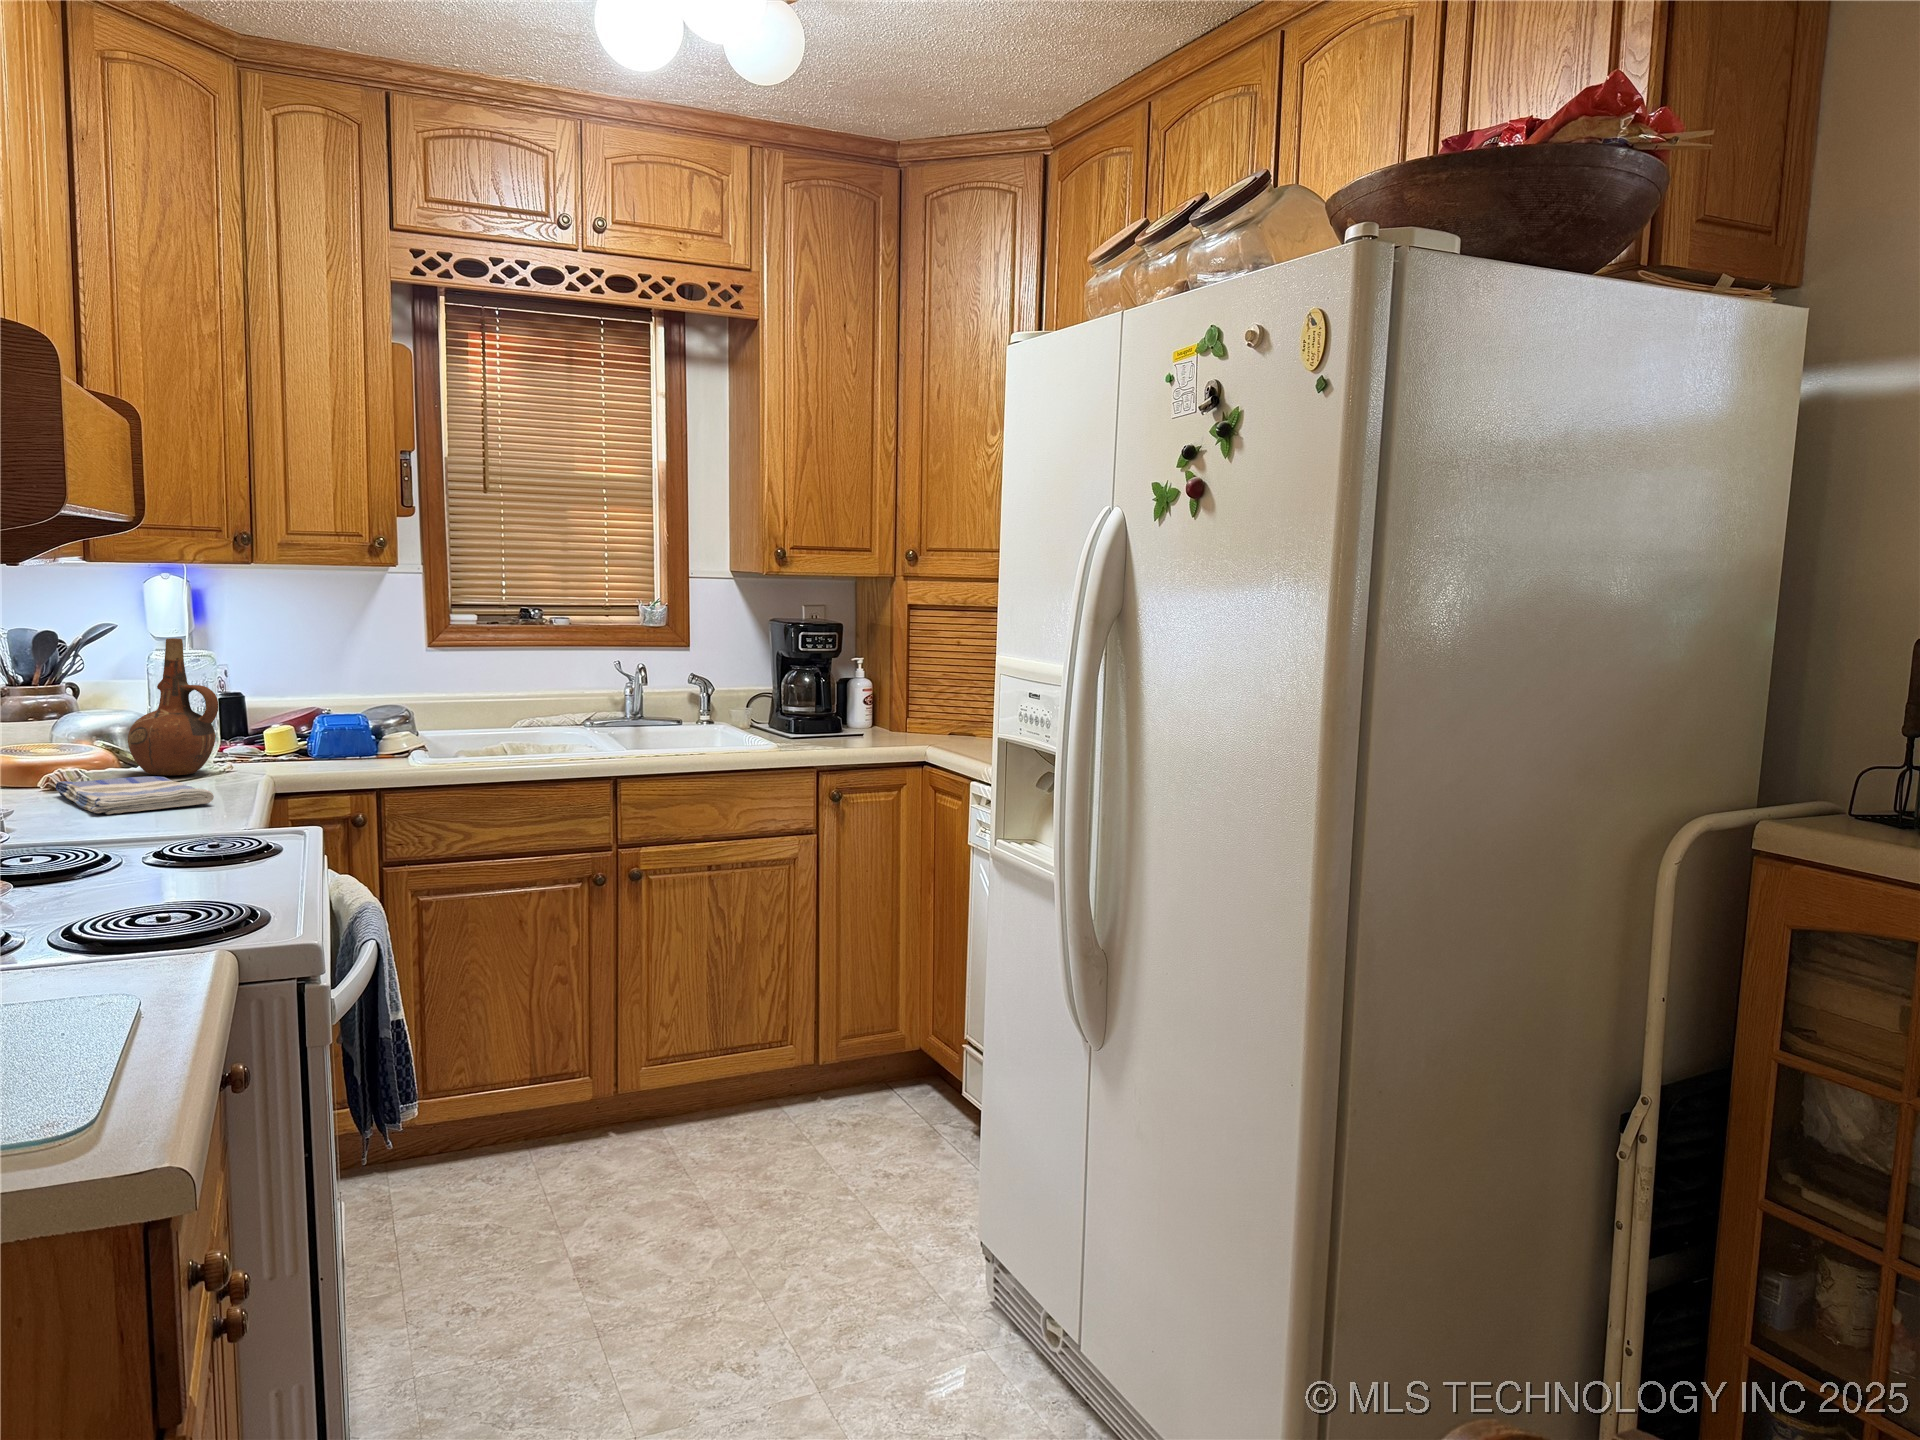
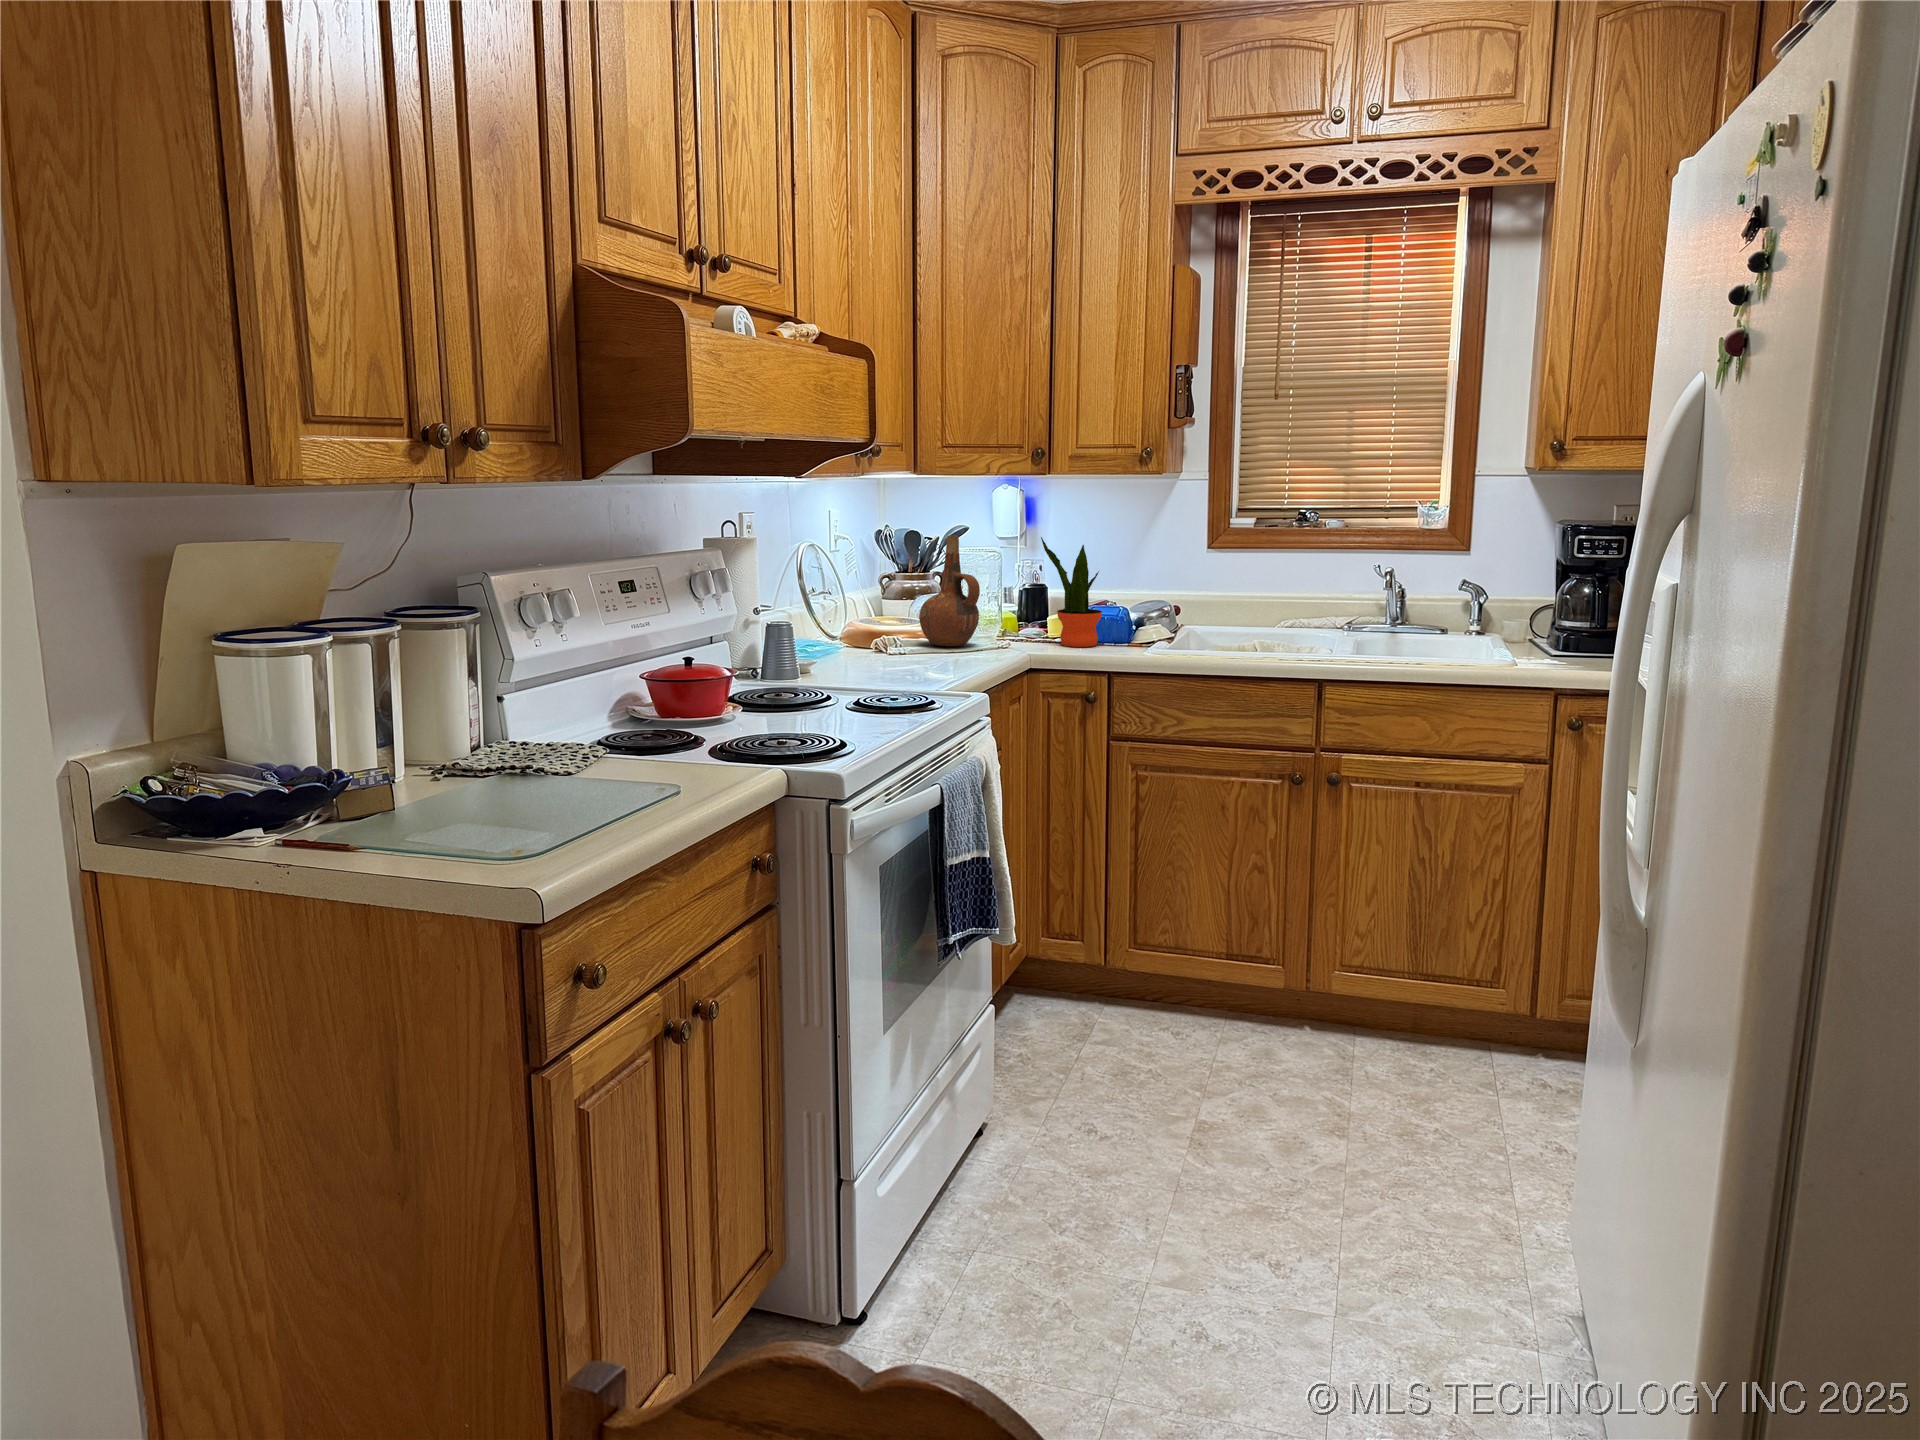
potted plant: none [283,637,366,763] -> present [1041,537,1102,647]
dish towel: present [56,776,214,814] -> none [850,643,935,669]

